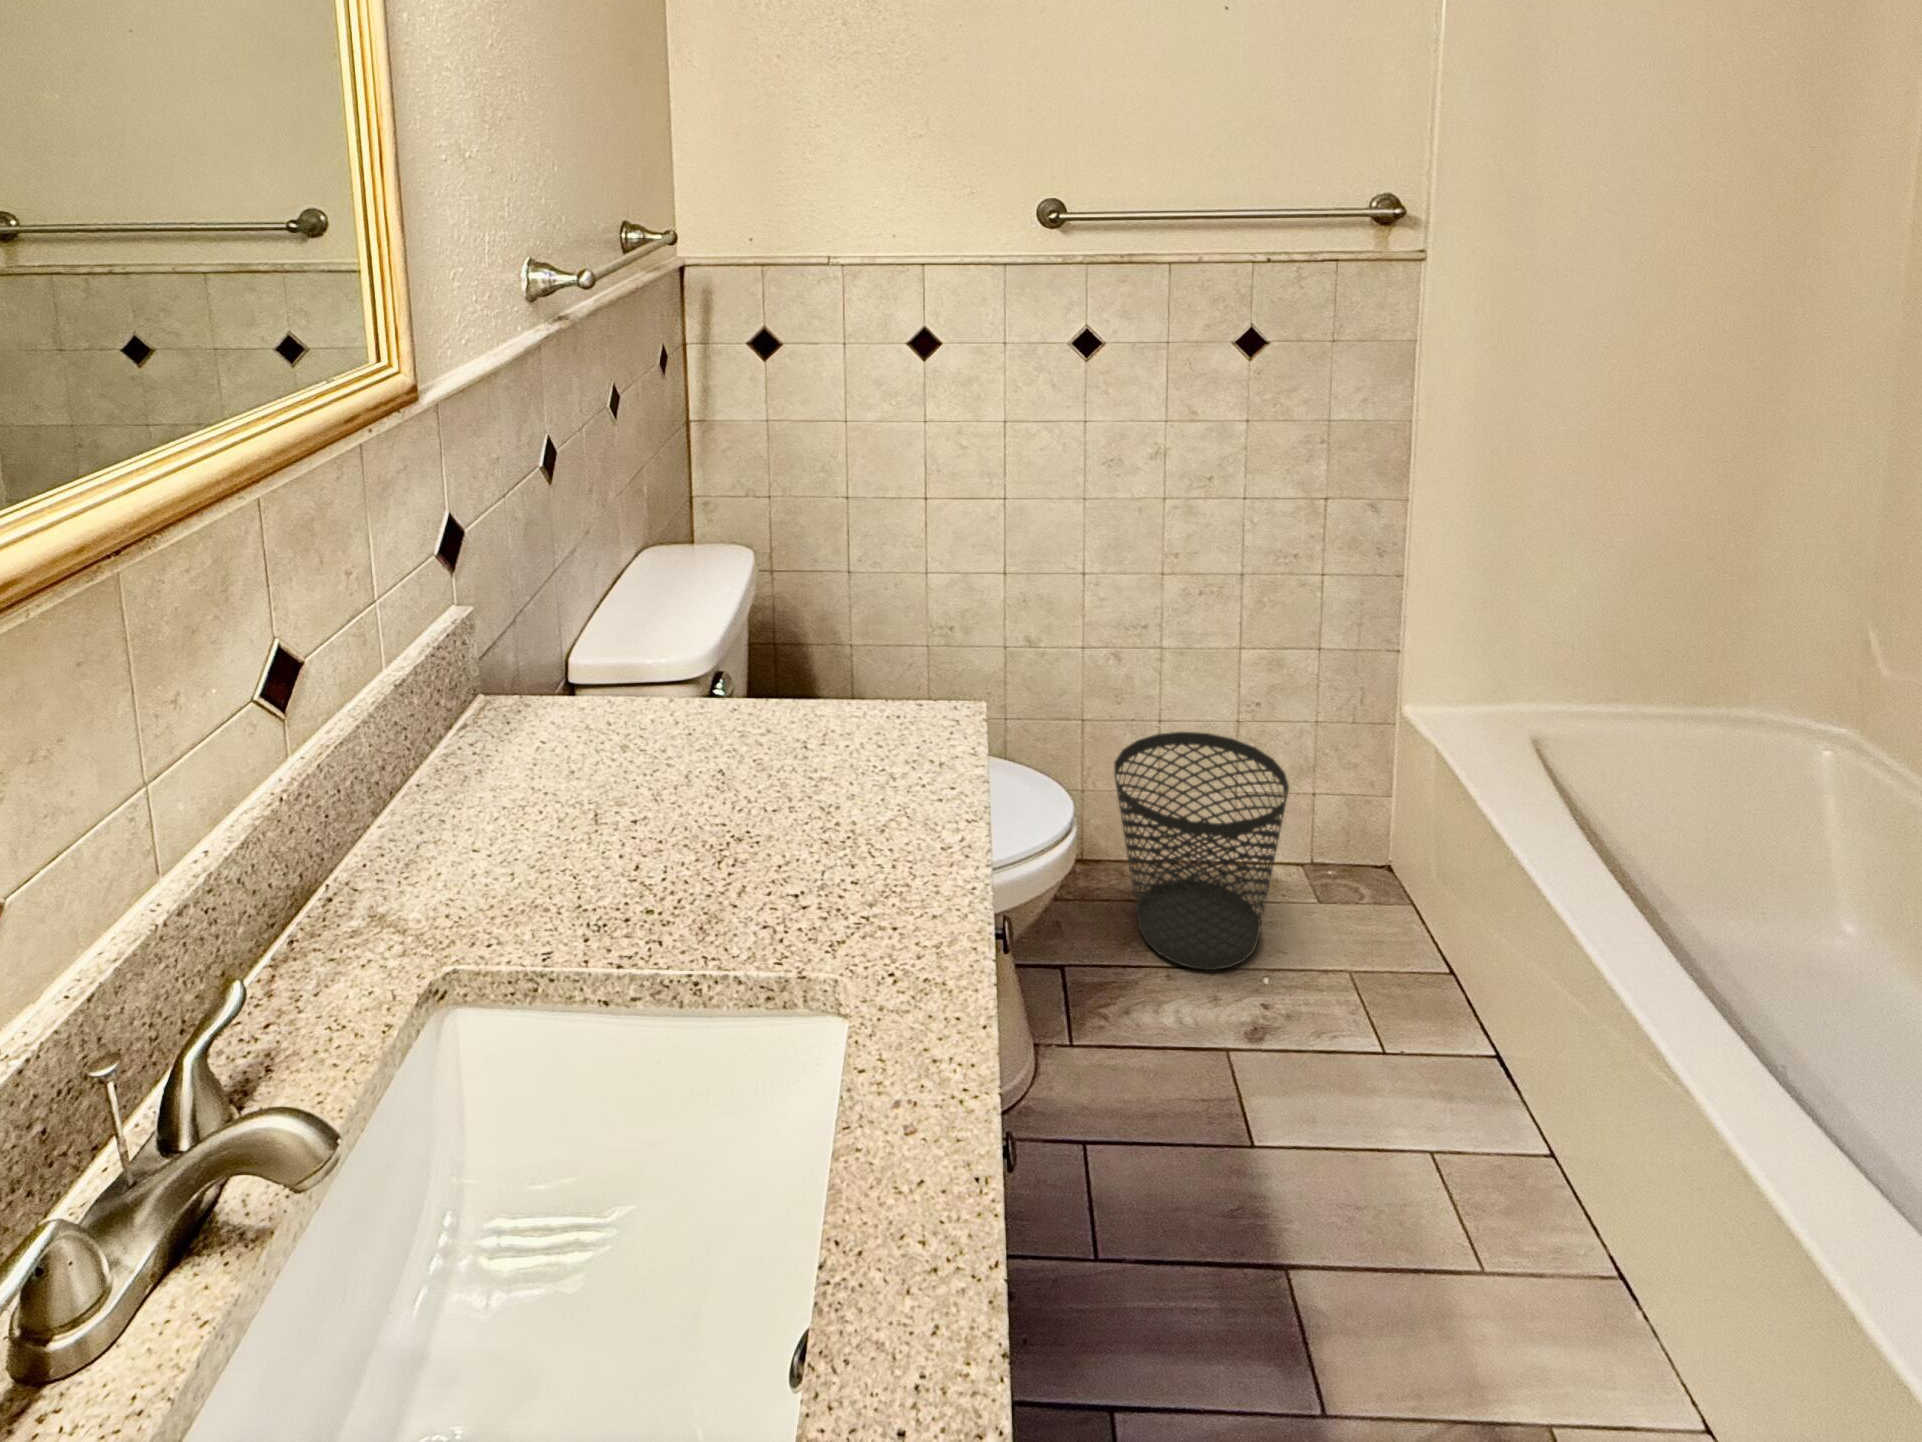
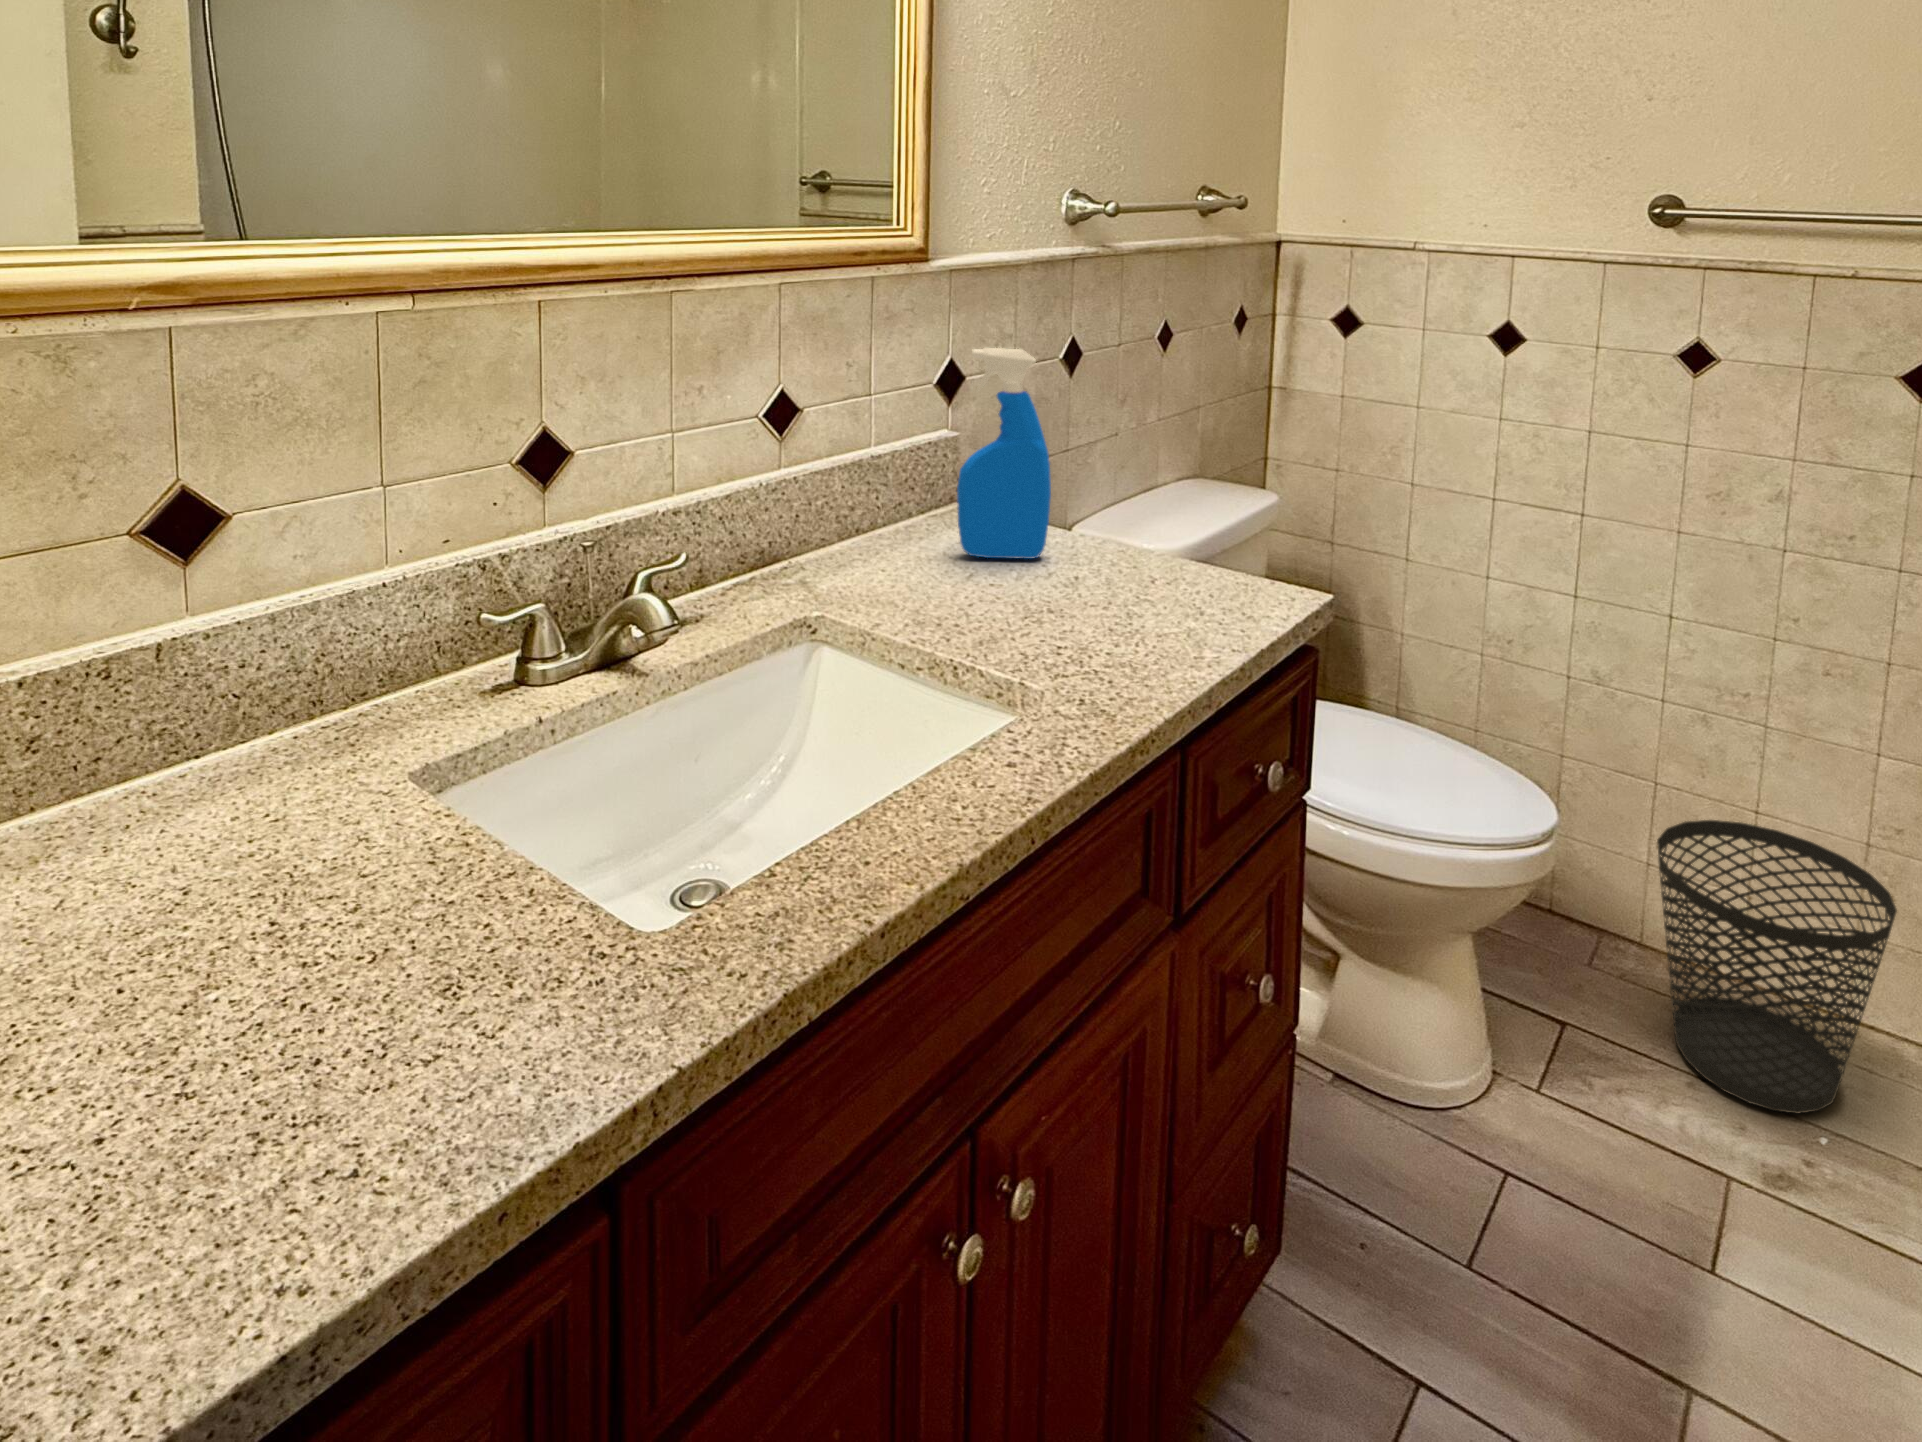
spray bottle: none [540,506,658,780] -> present [957,348,1051,559]

